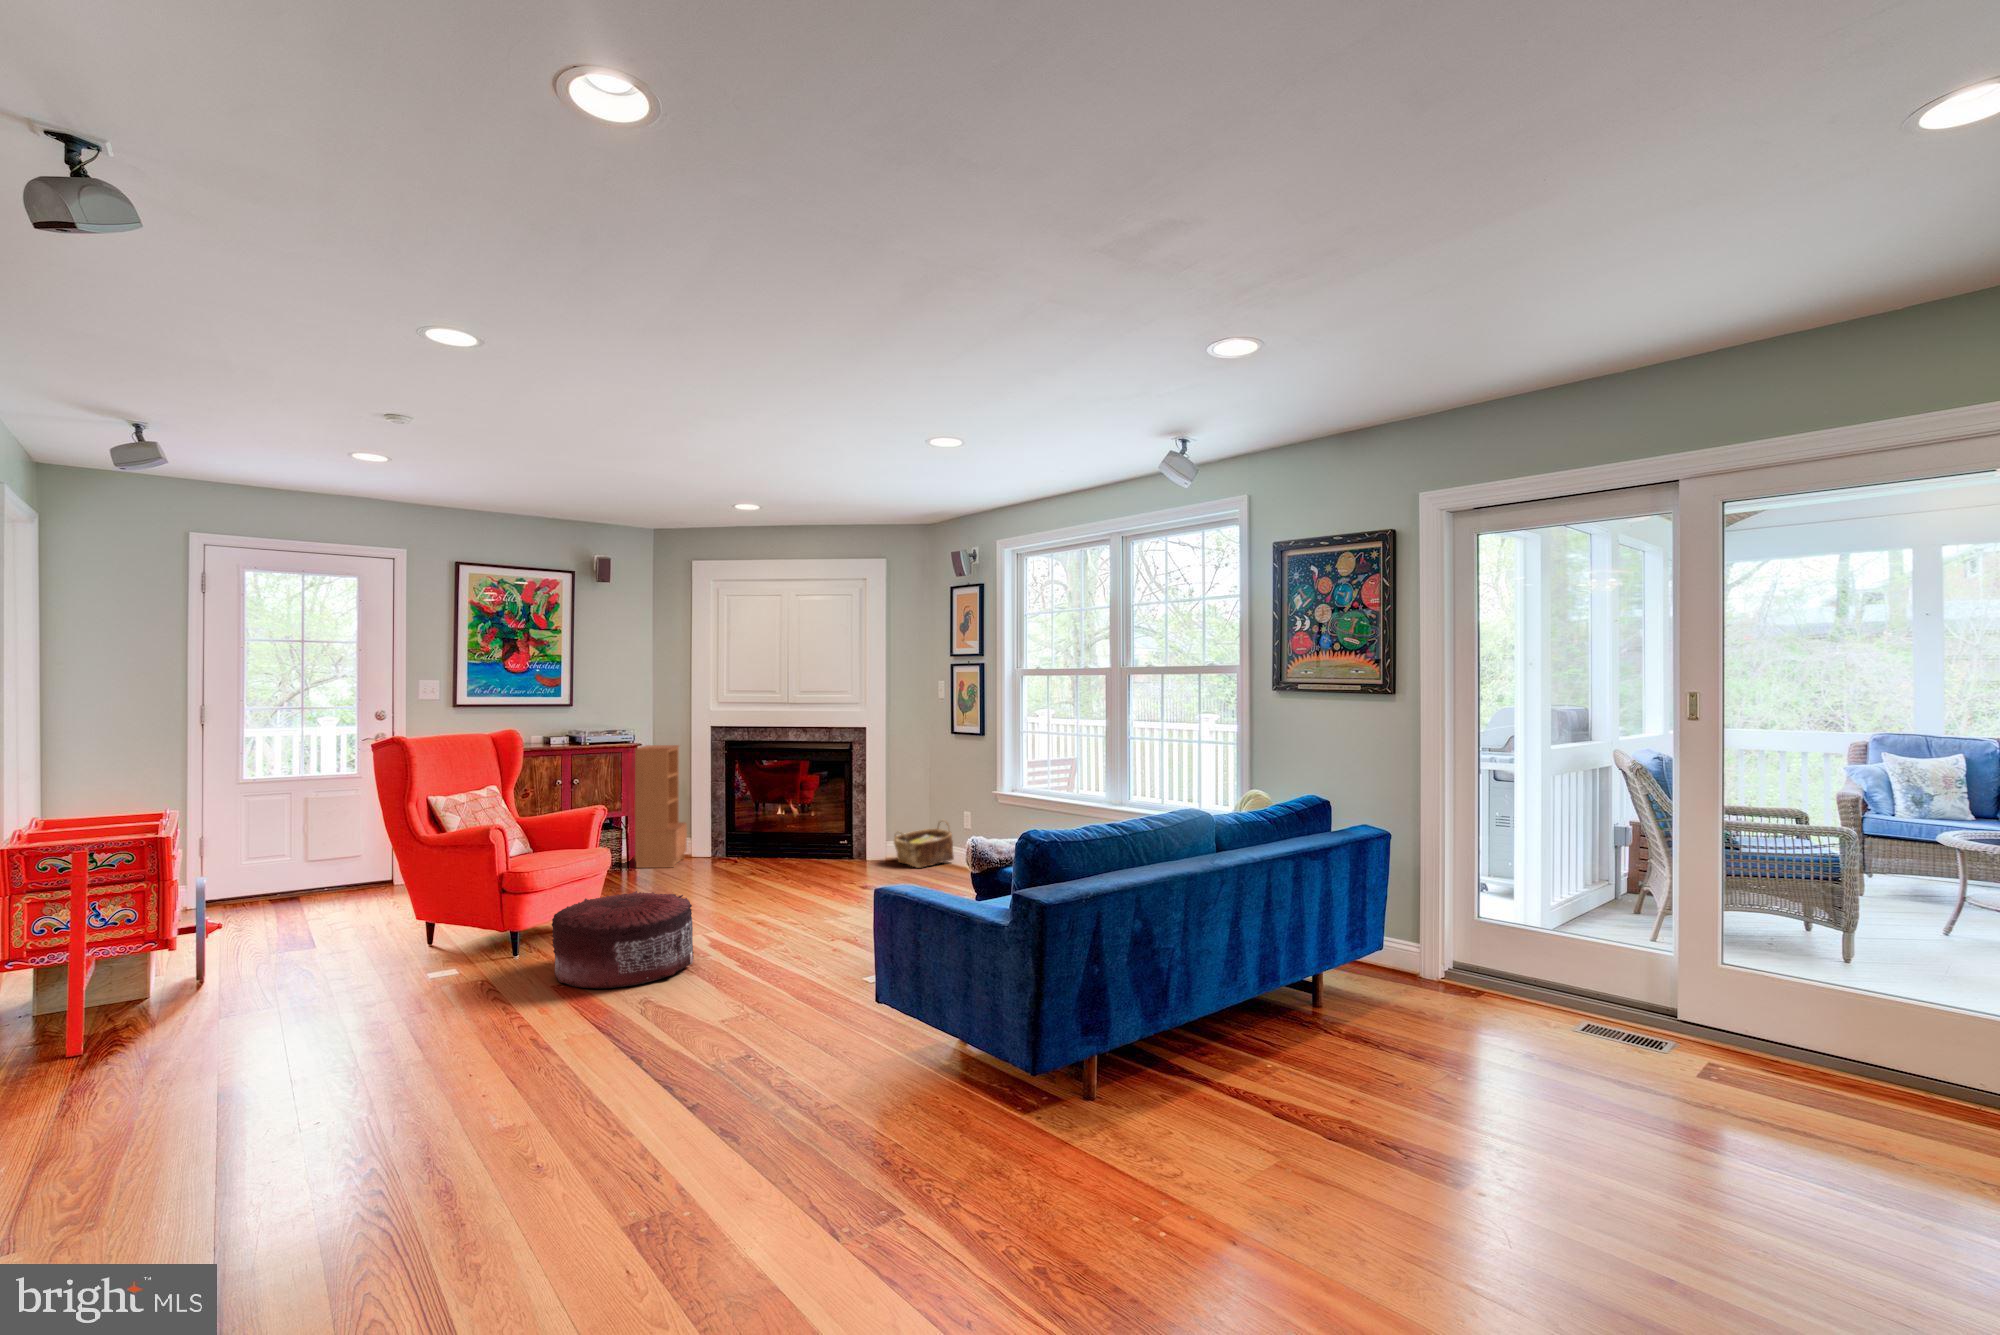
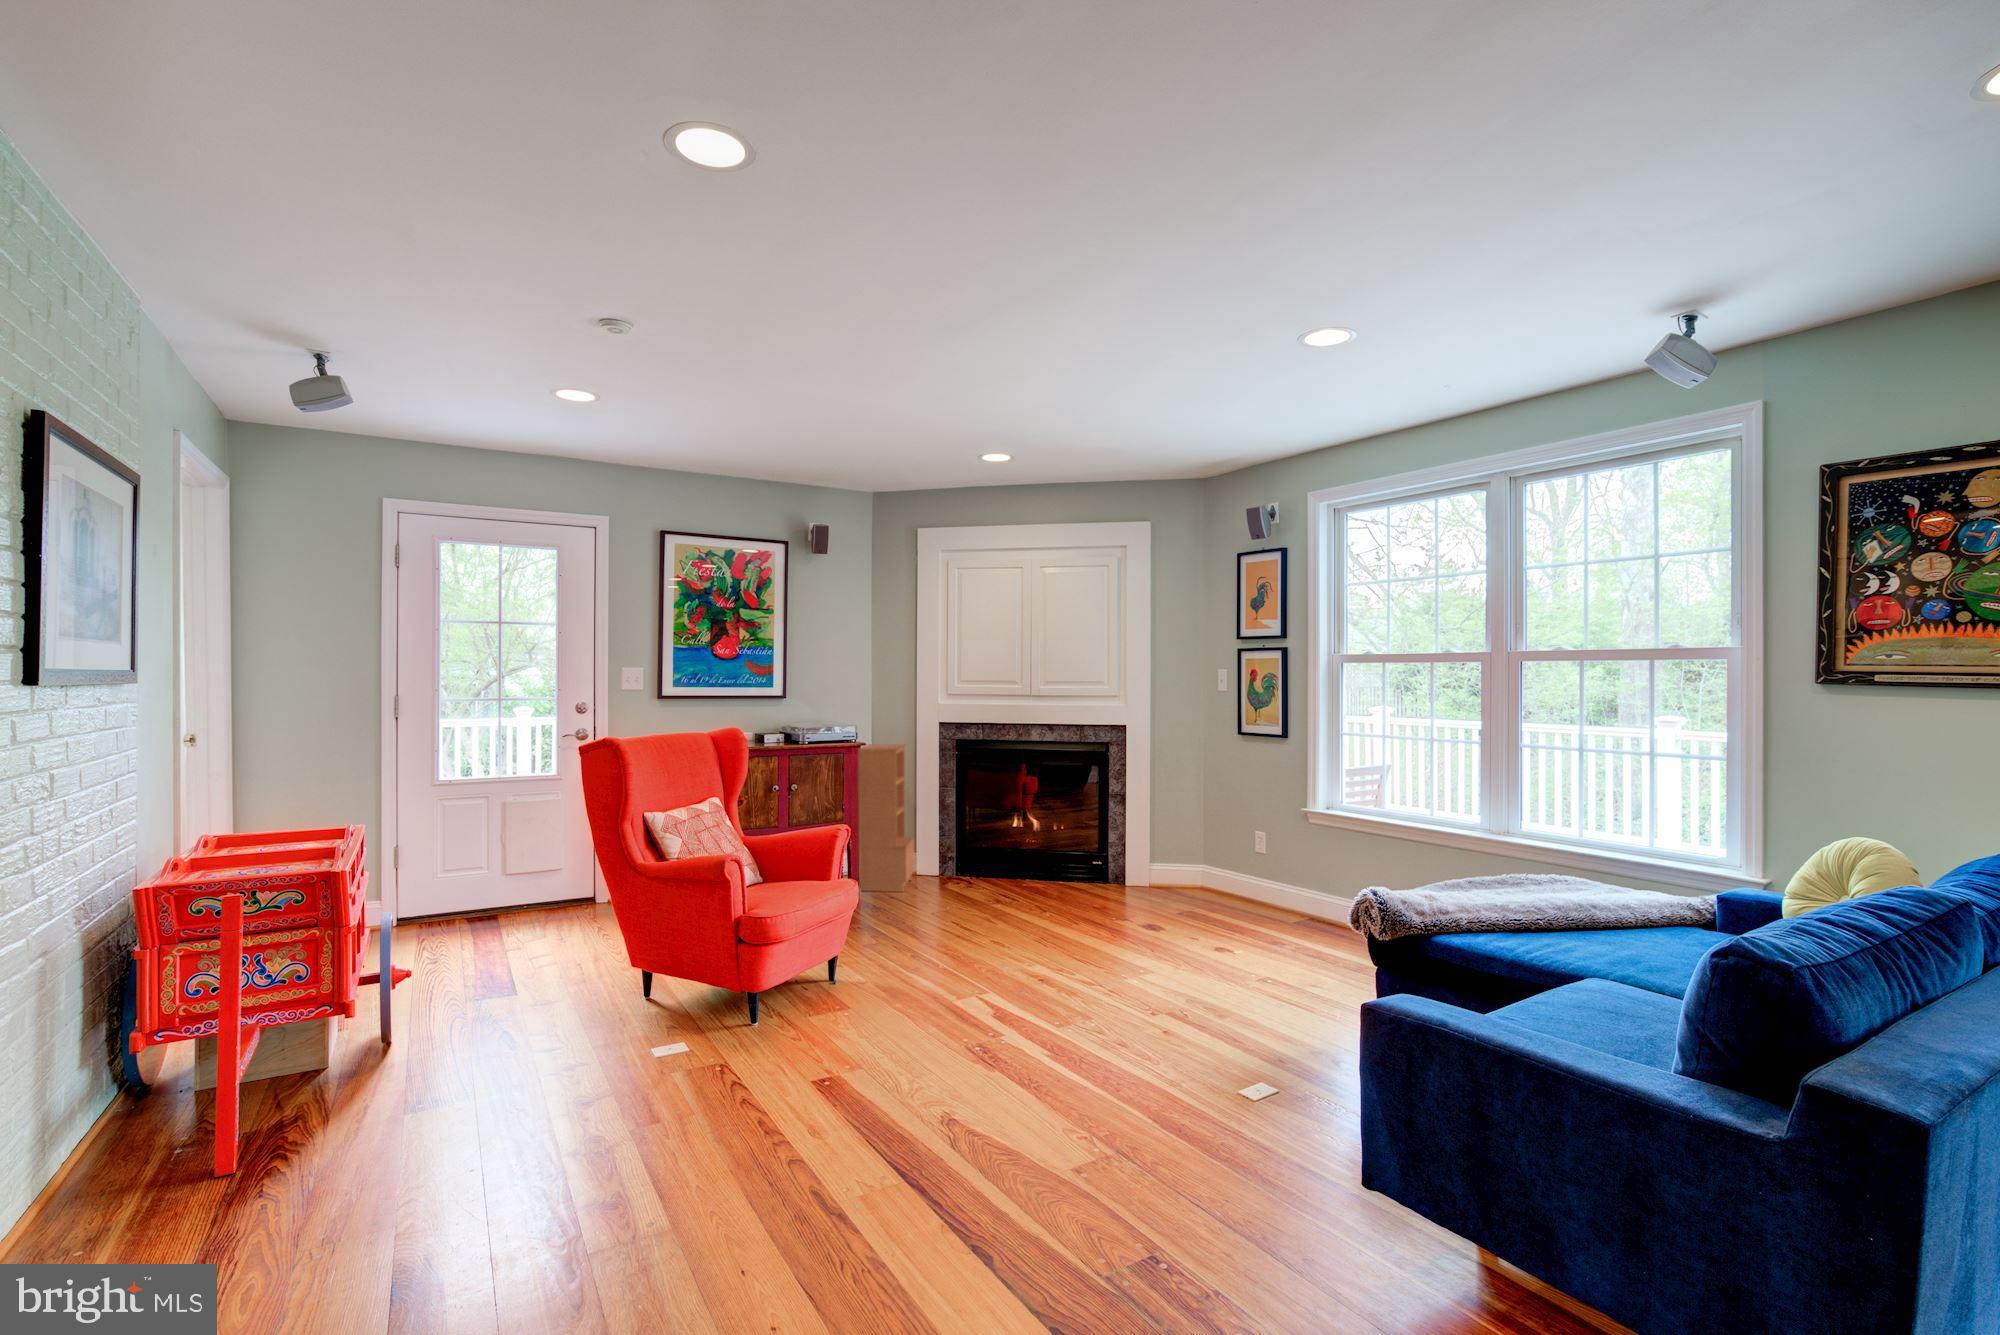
woven basket: present [894,820,954,868] -> none [1168,842,1244,904]
pouf: present [552,891,694,989] -> none [804,943,982,1087]

